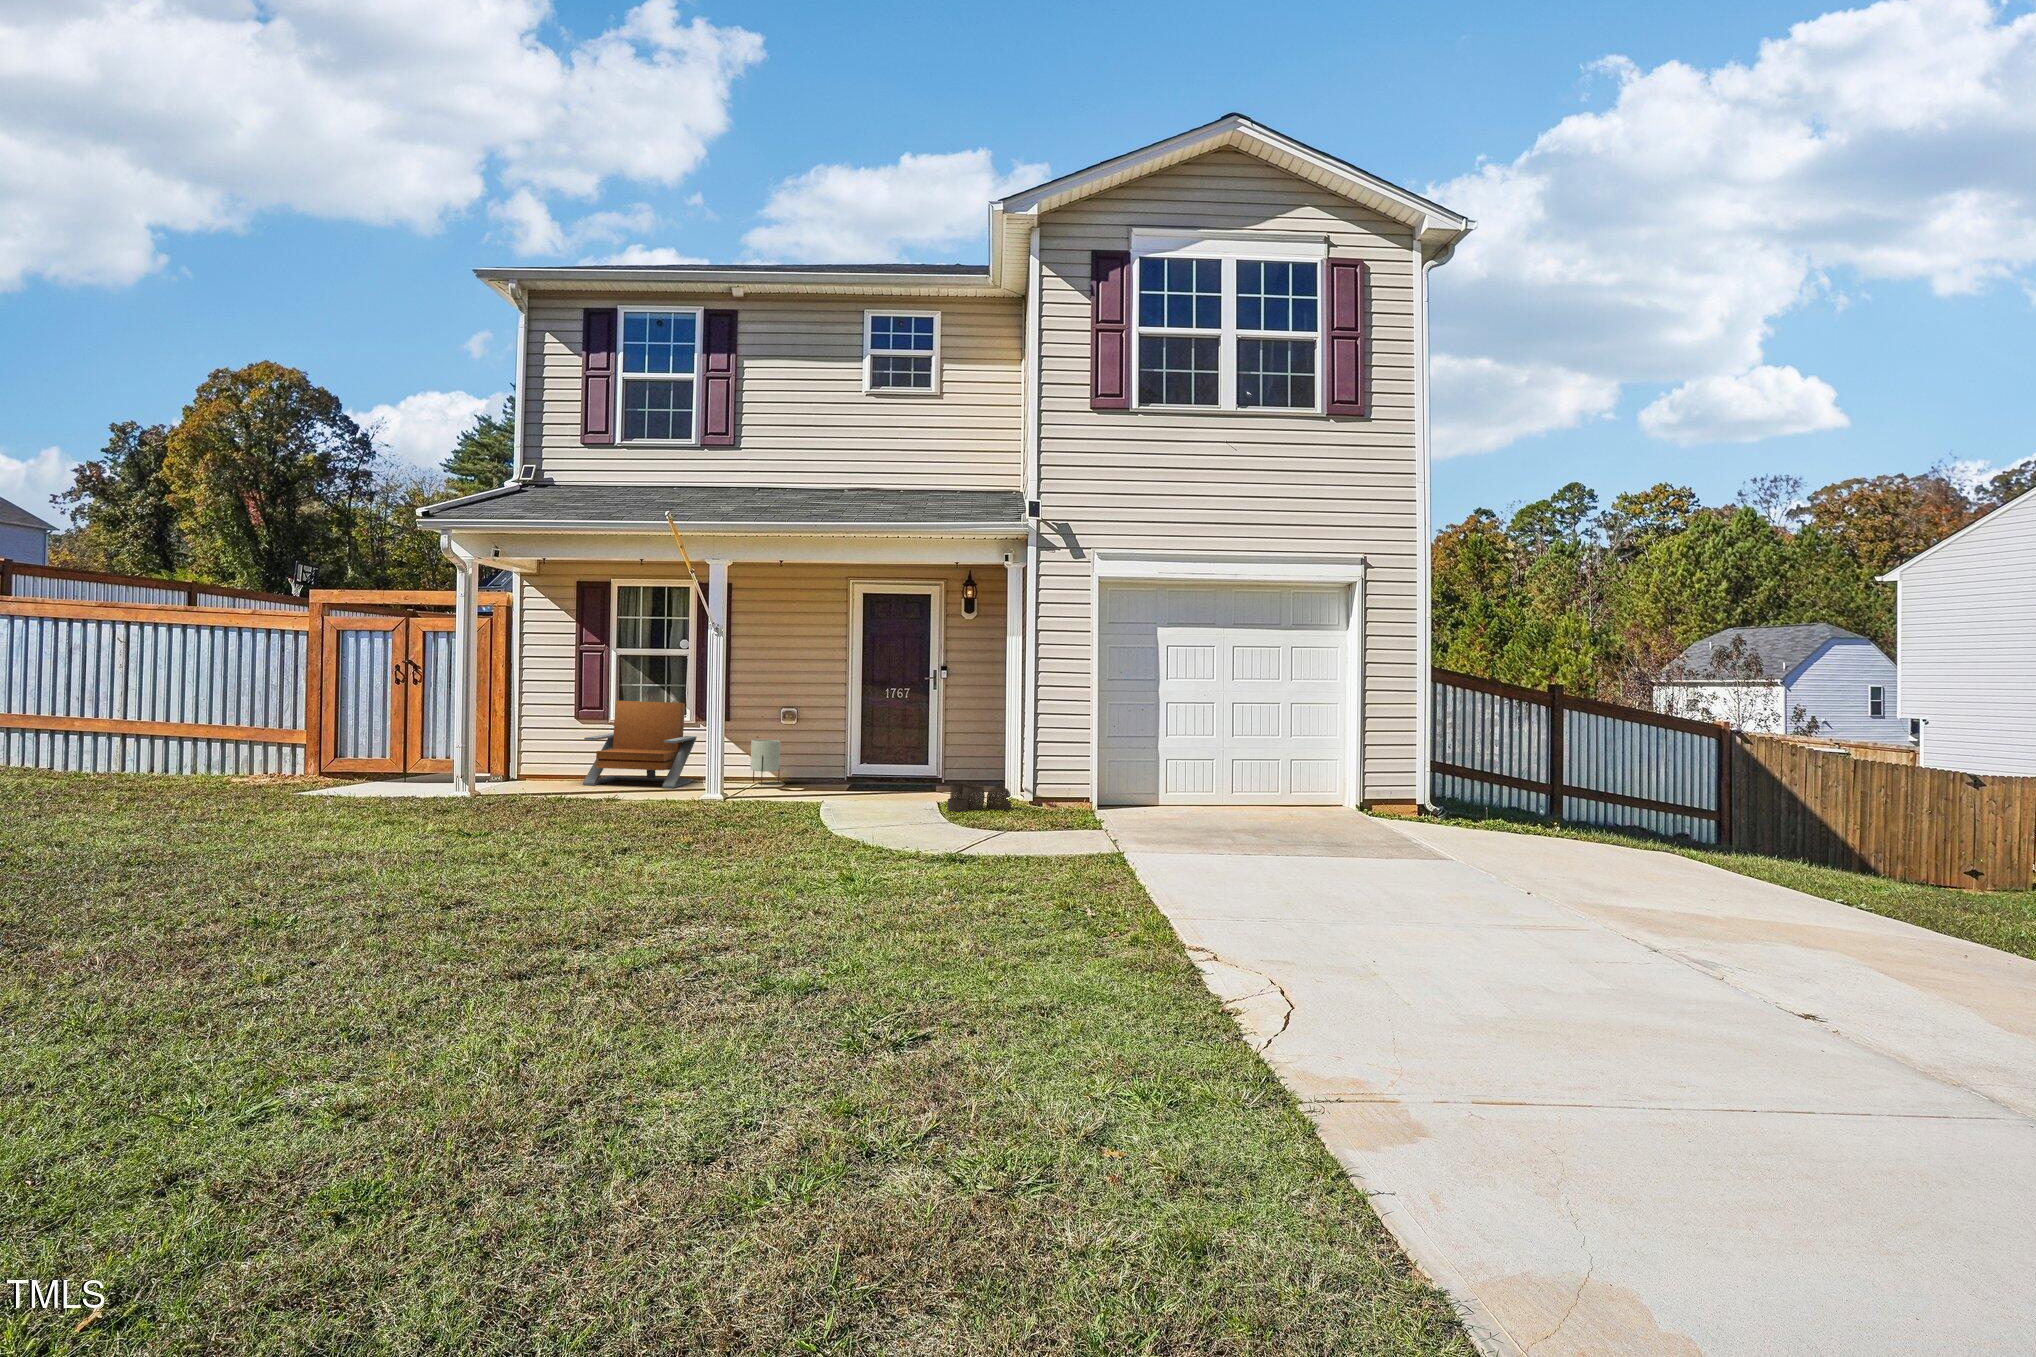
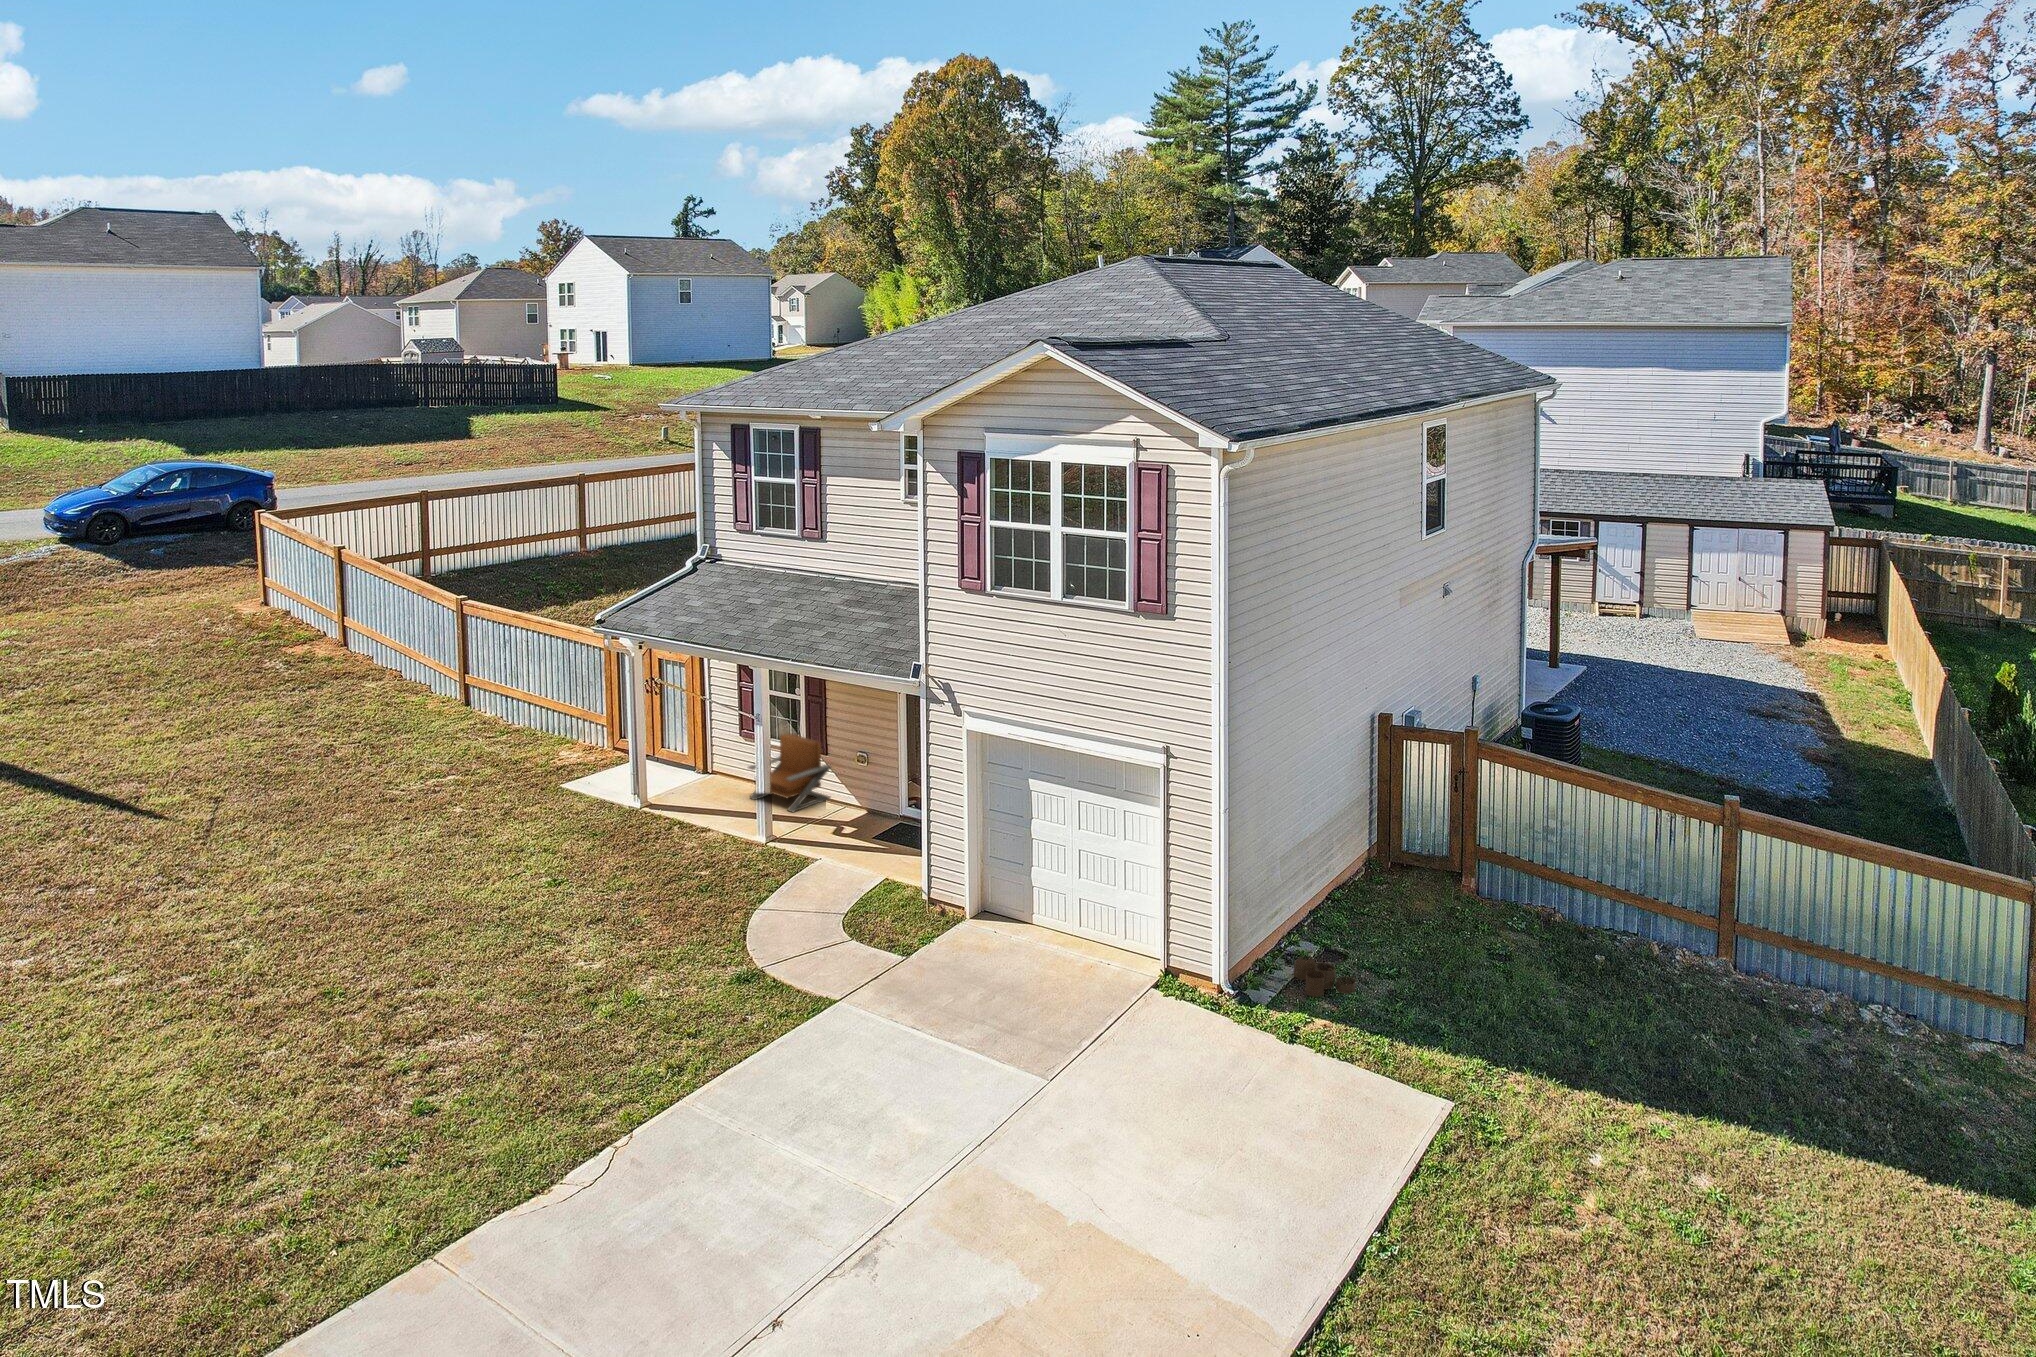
planter: present [750,740,780,785] -> none [856,775,880,813]
woven basket: present [947,780,1011,811] -> present [1294,956,1356,997]

